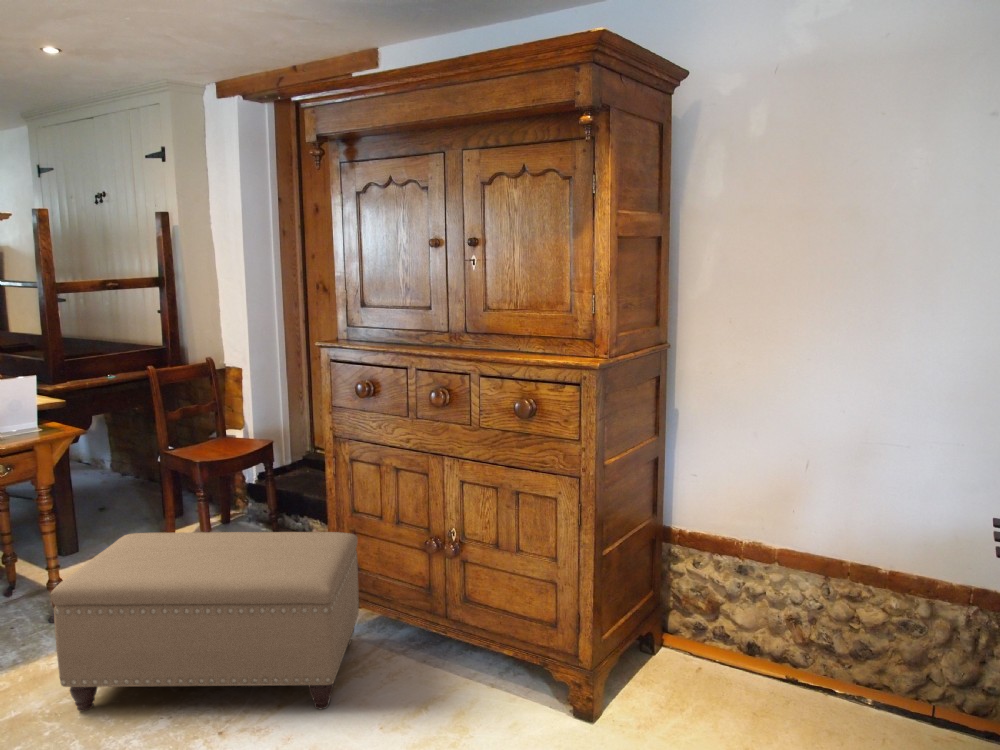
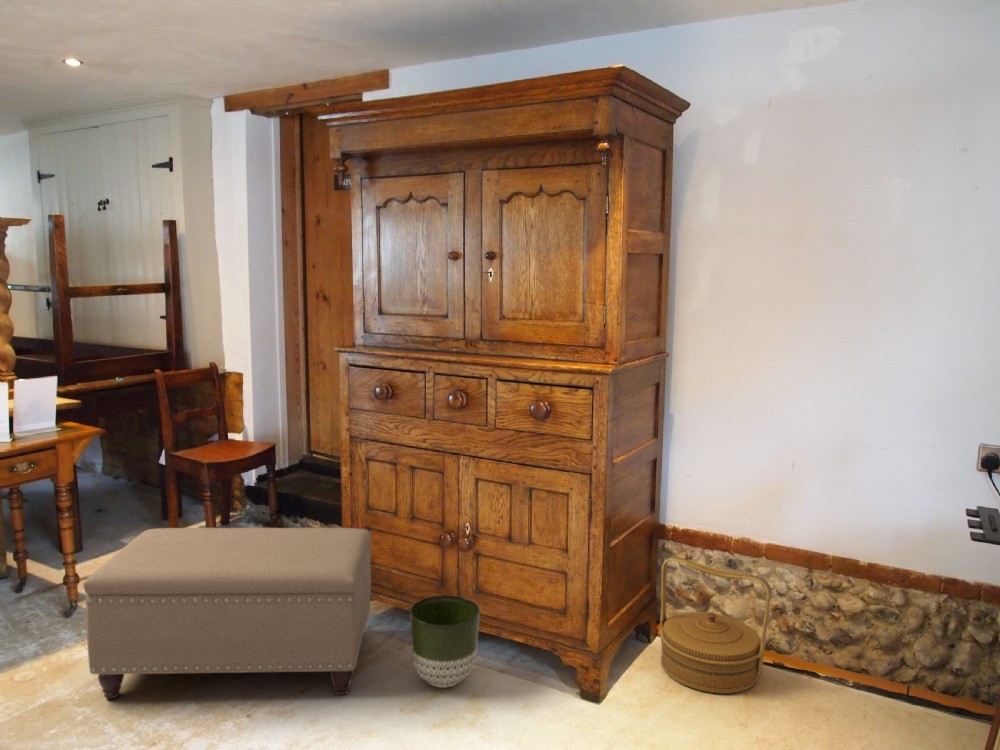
woven basket: none [664,562,782,712] -> present [660,556,771,694]
planter: none [392,604,466,703] -> present [410,595,480,688]

